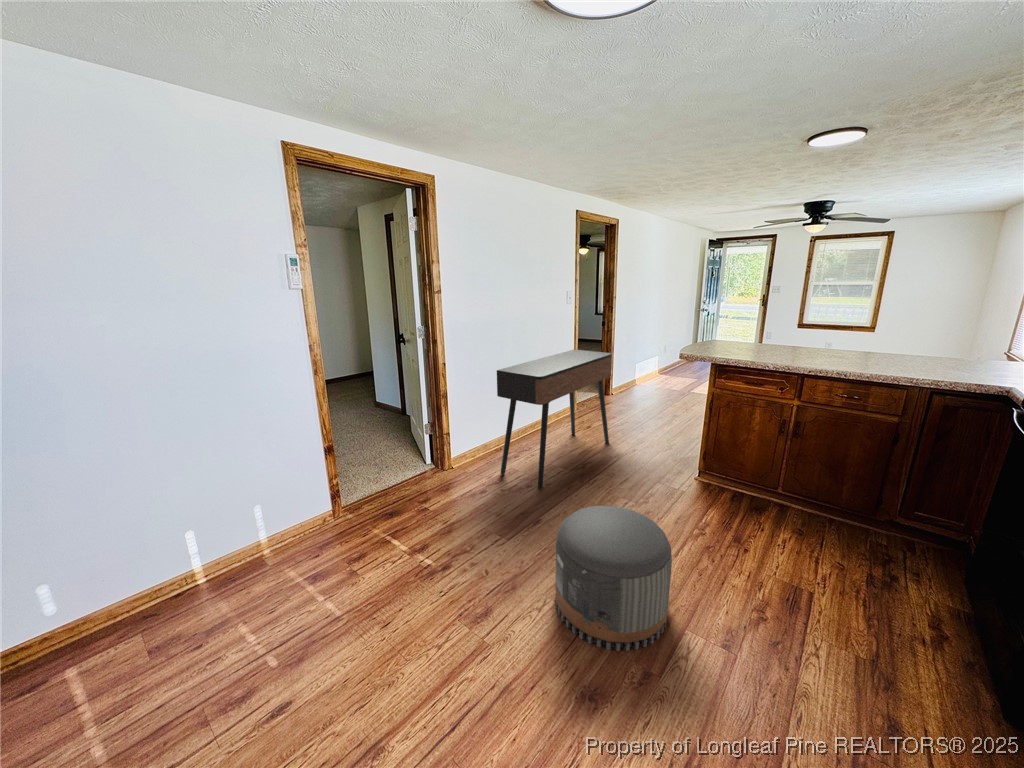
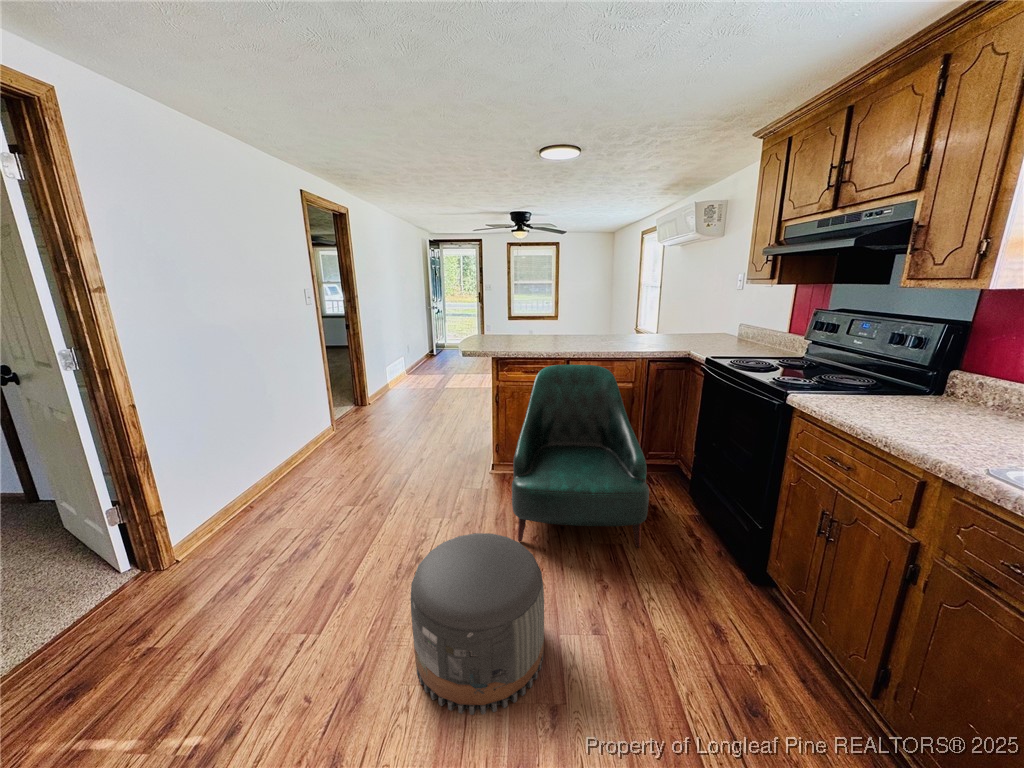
console table: present [497,350,612,489] -> none [238,359,391,543]
armchair: none [689,379,869,605] -> present [512,365,649,548]

